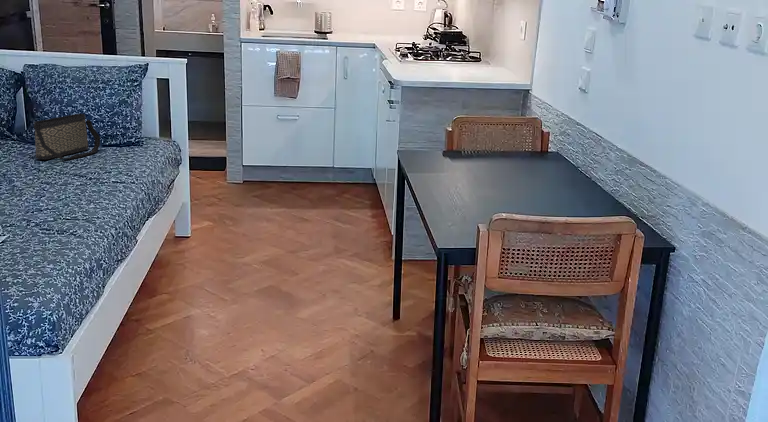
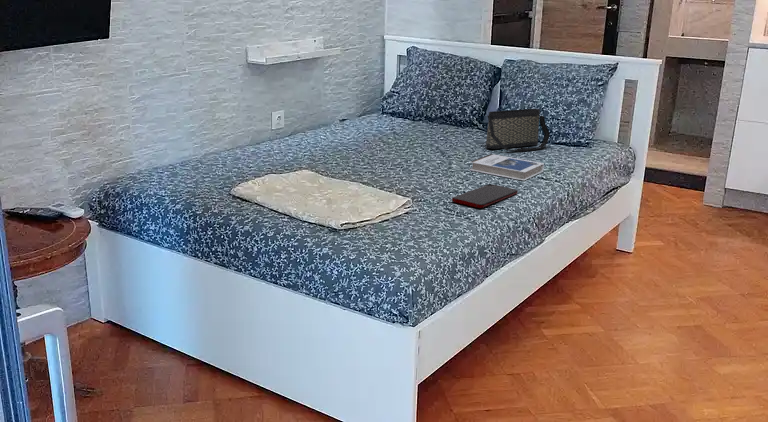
hardback book: none [36,165,113,187] -> present [470,154,544,181]
smartphone: none [42,196,104,221] -> present [452,184,518,208]

